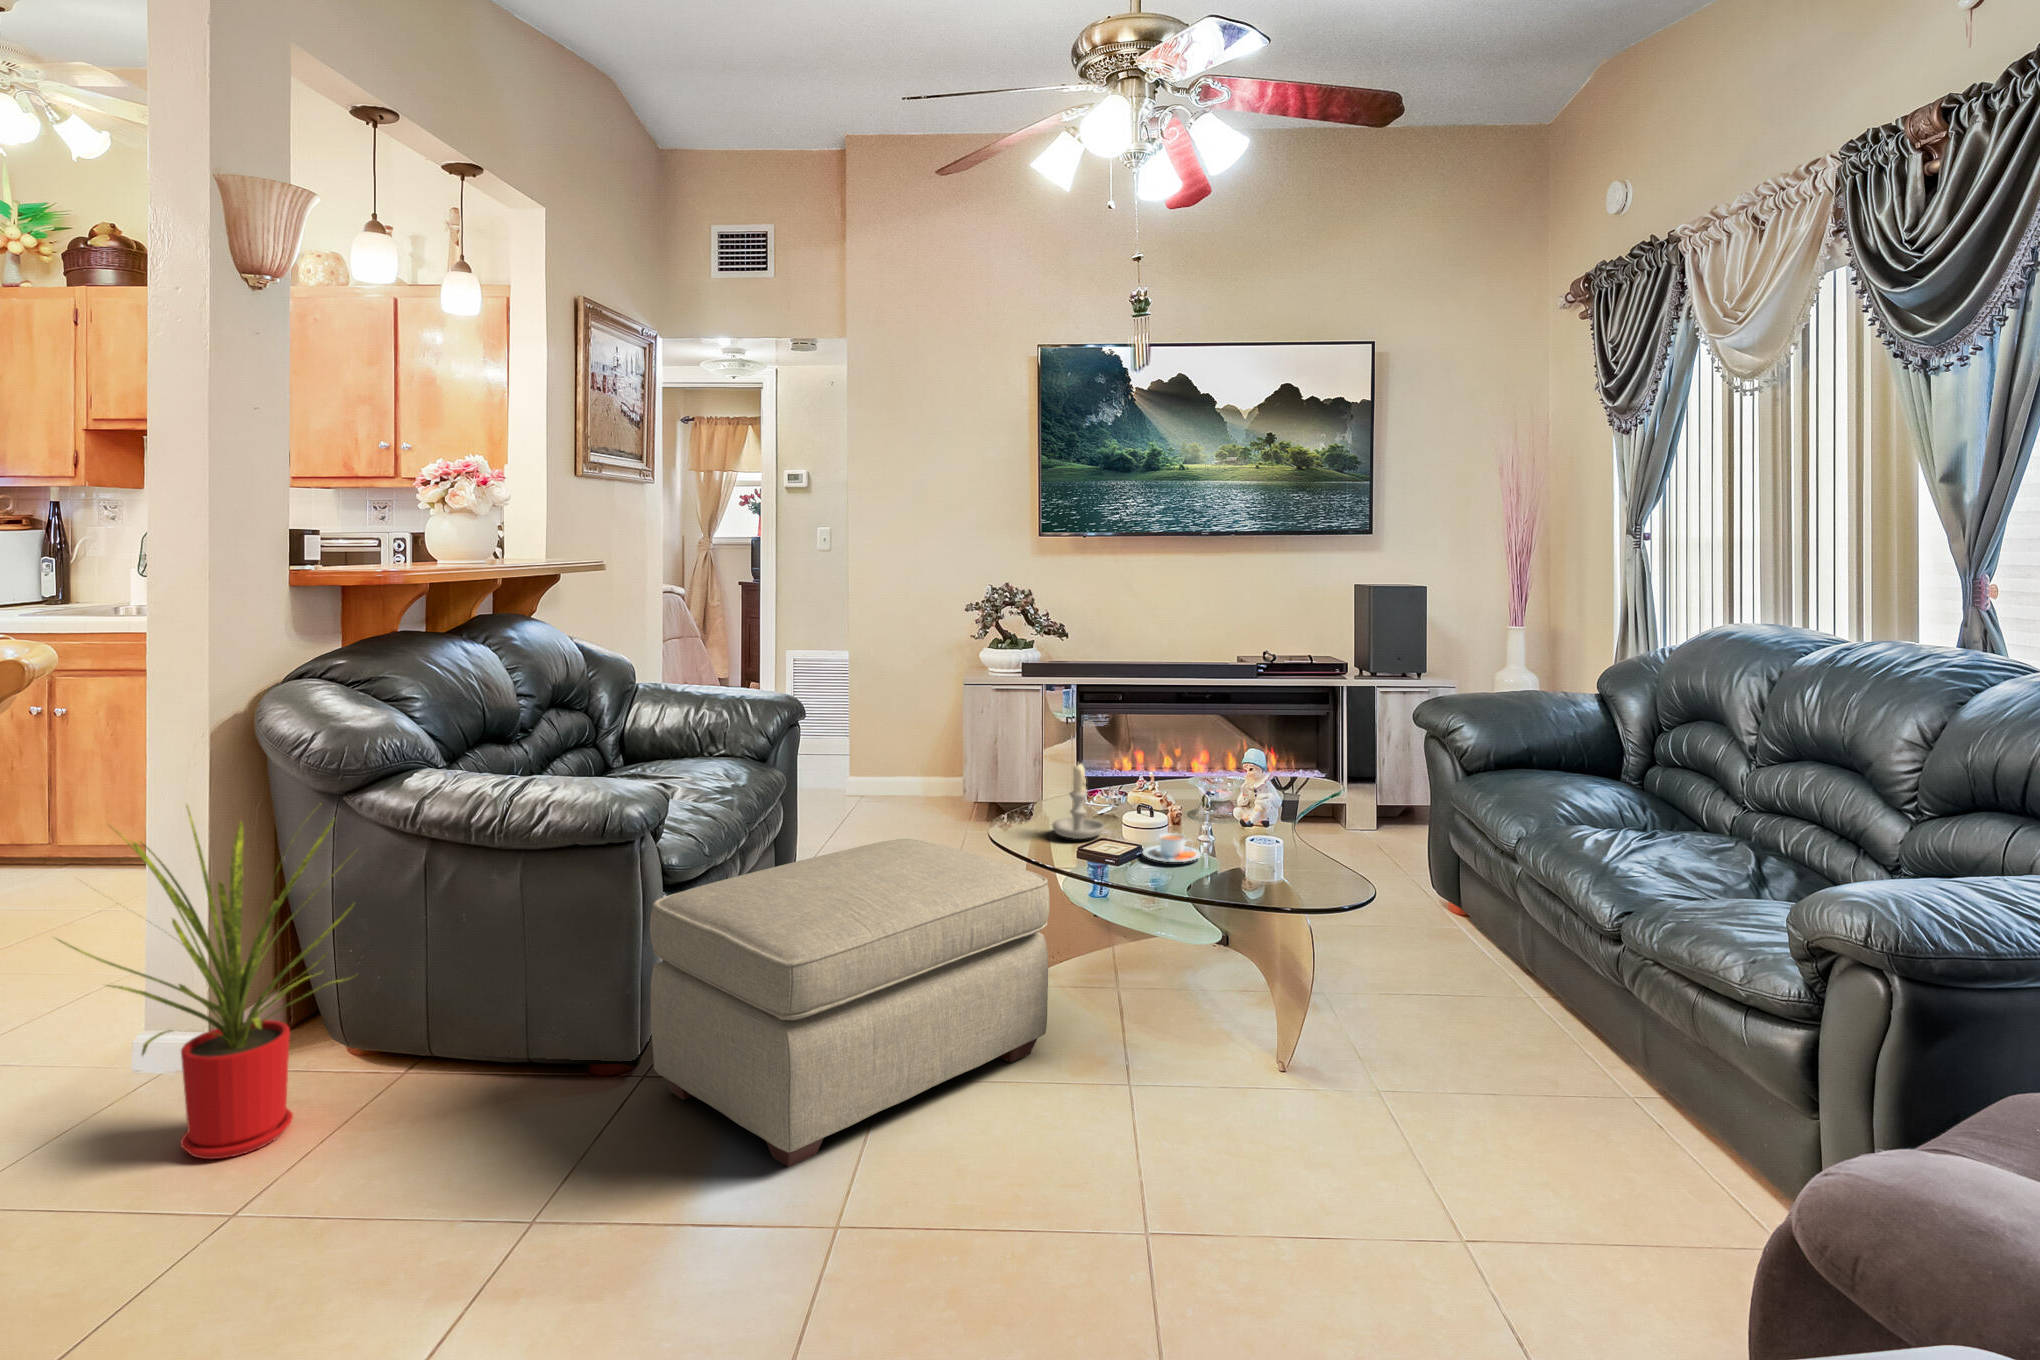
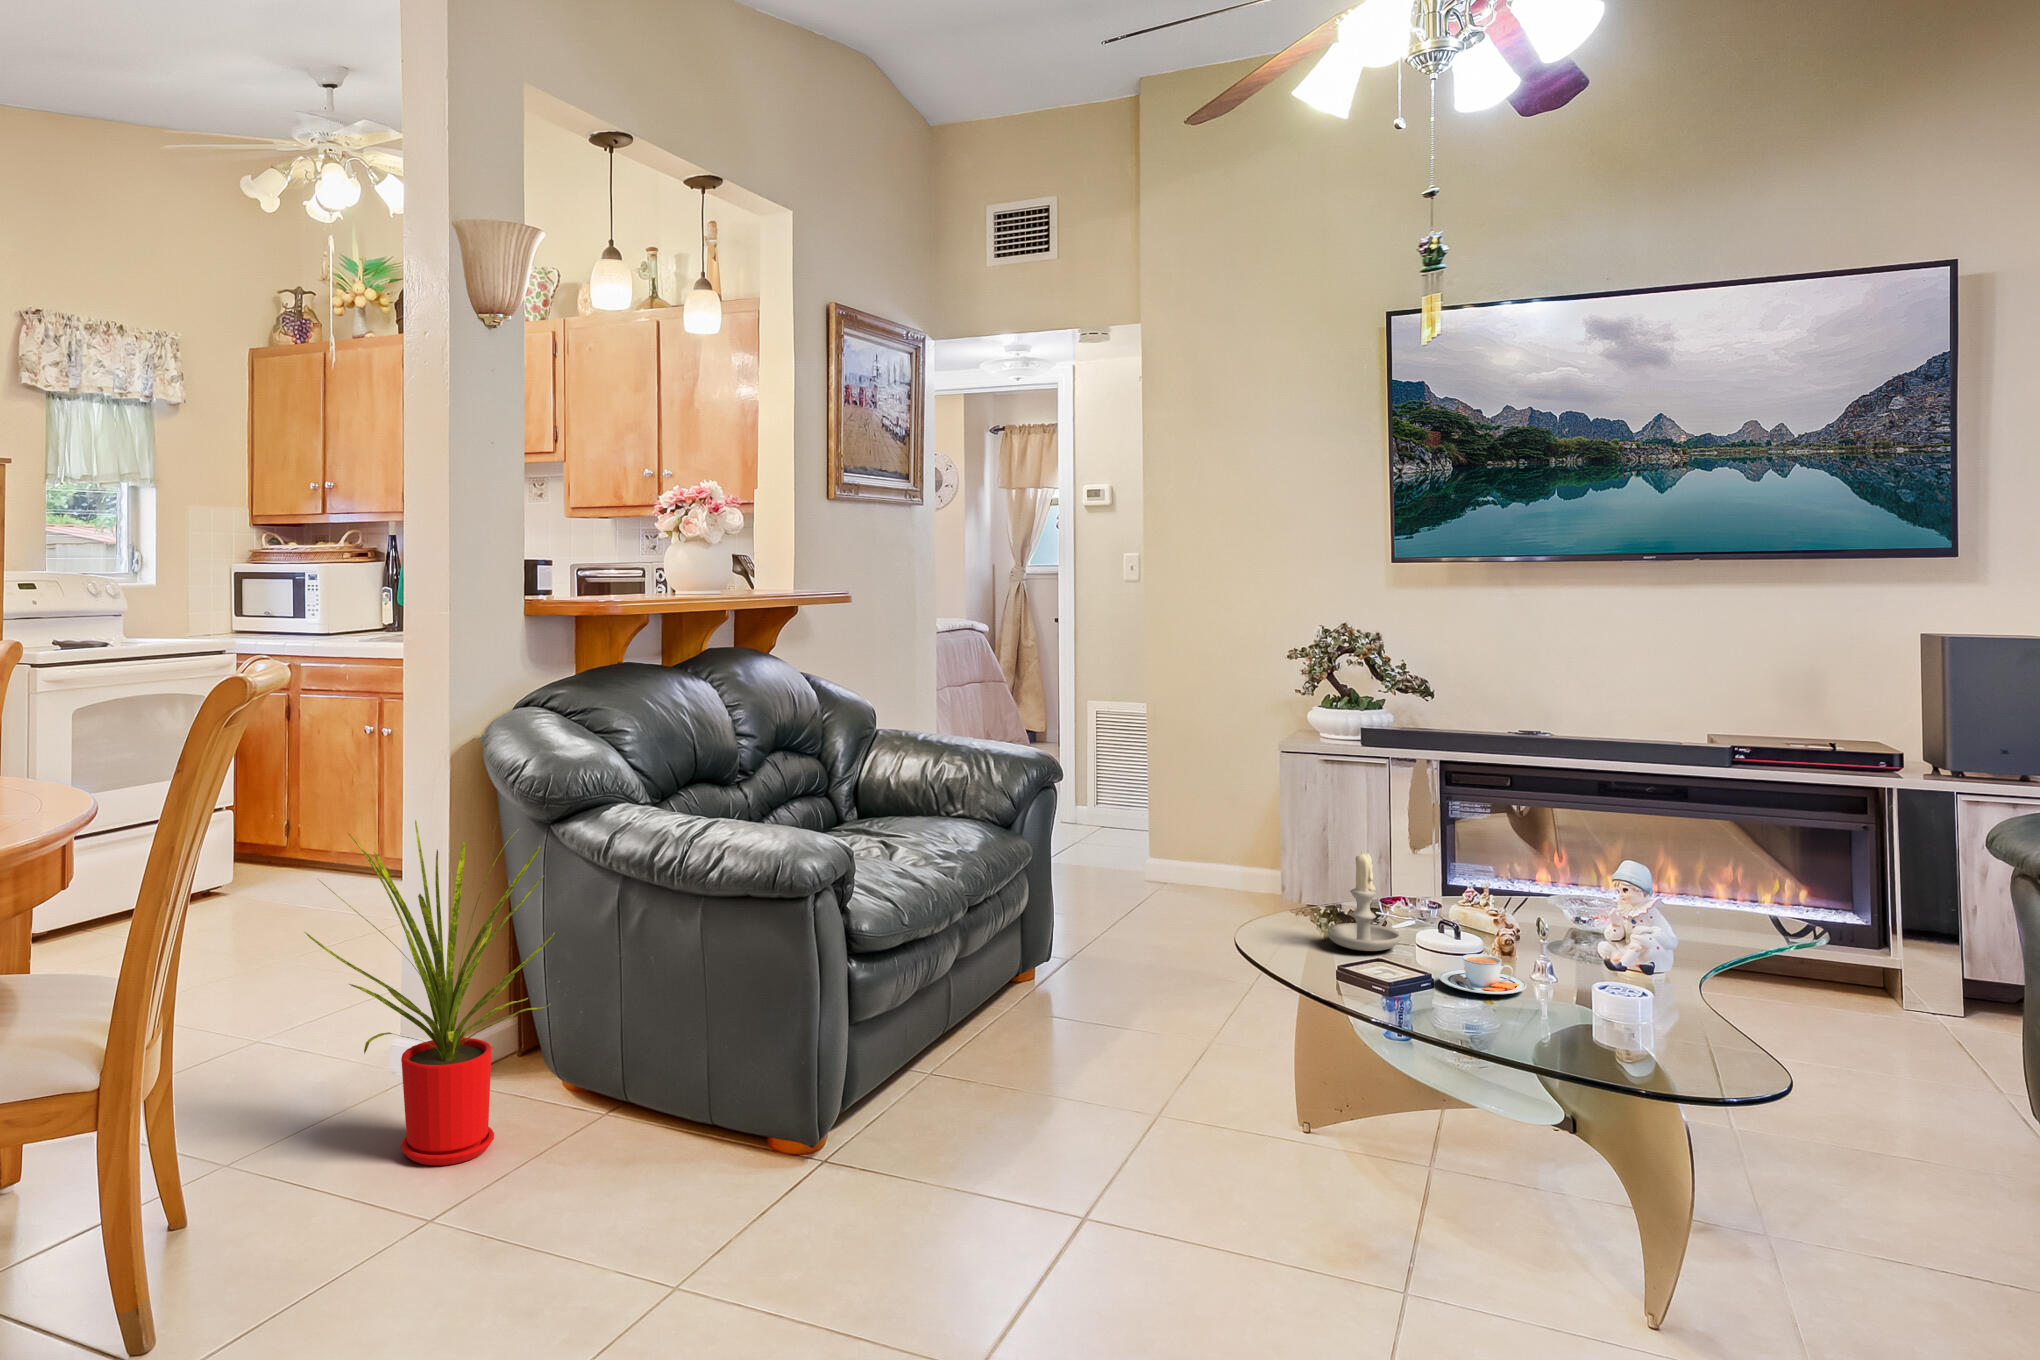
ottoman: present [650,839,1049,1167] -> none [821,927,1292,1286]

